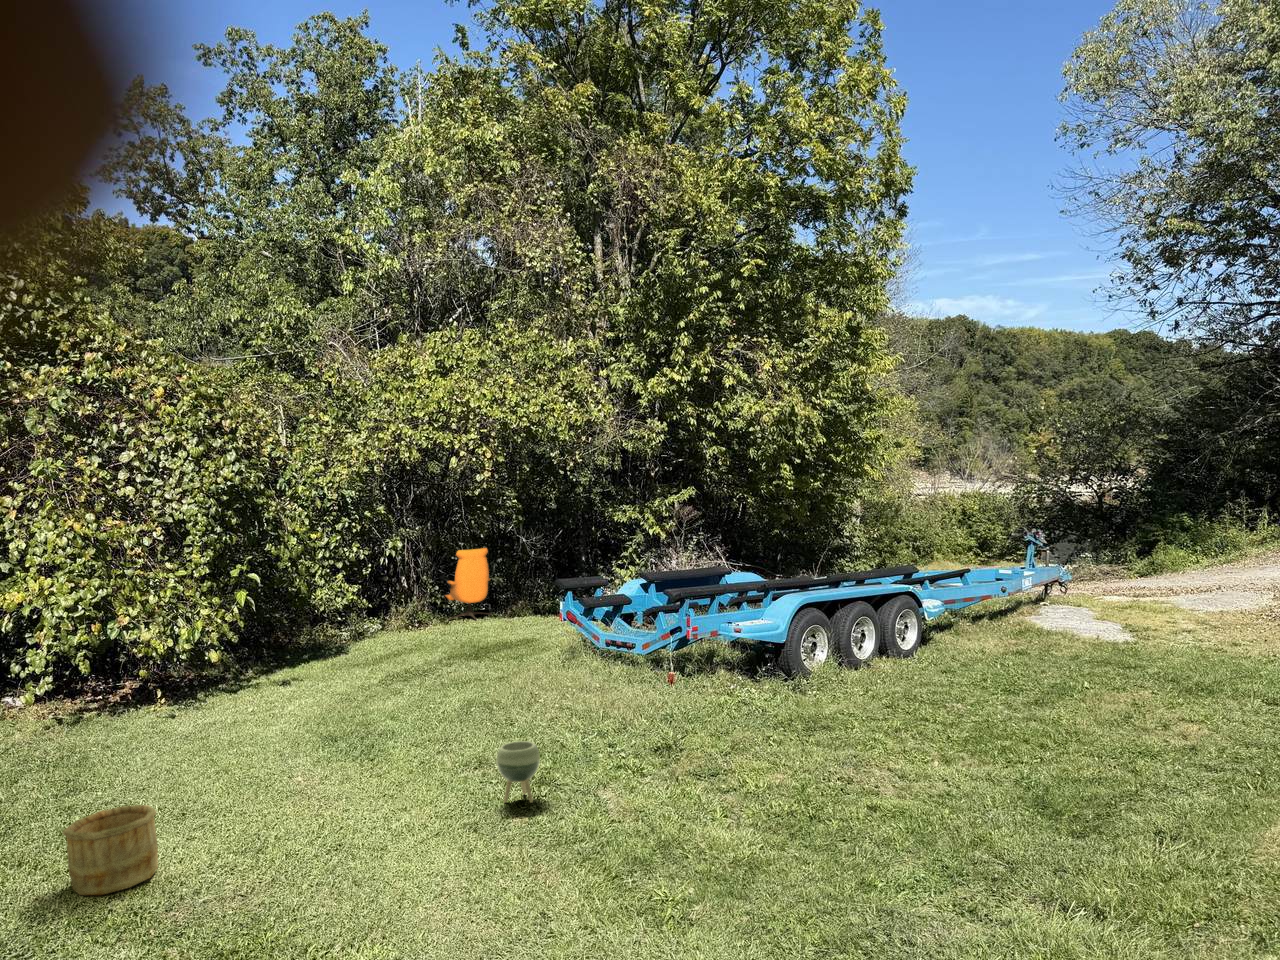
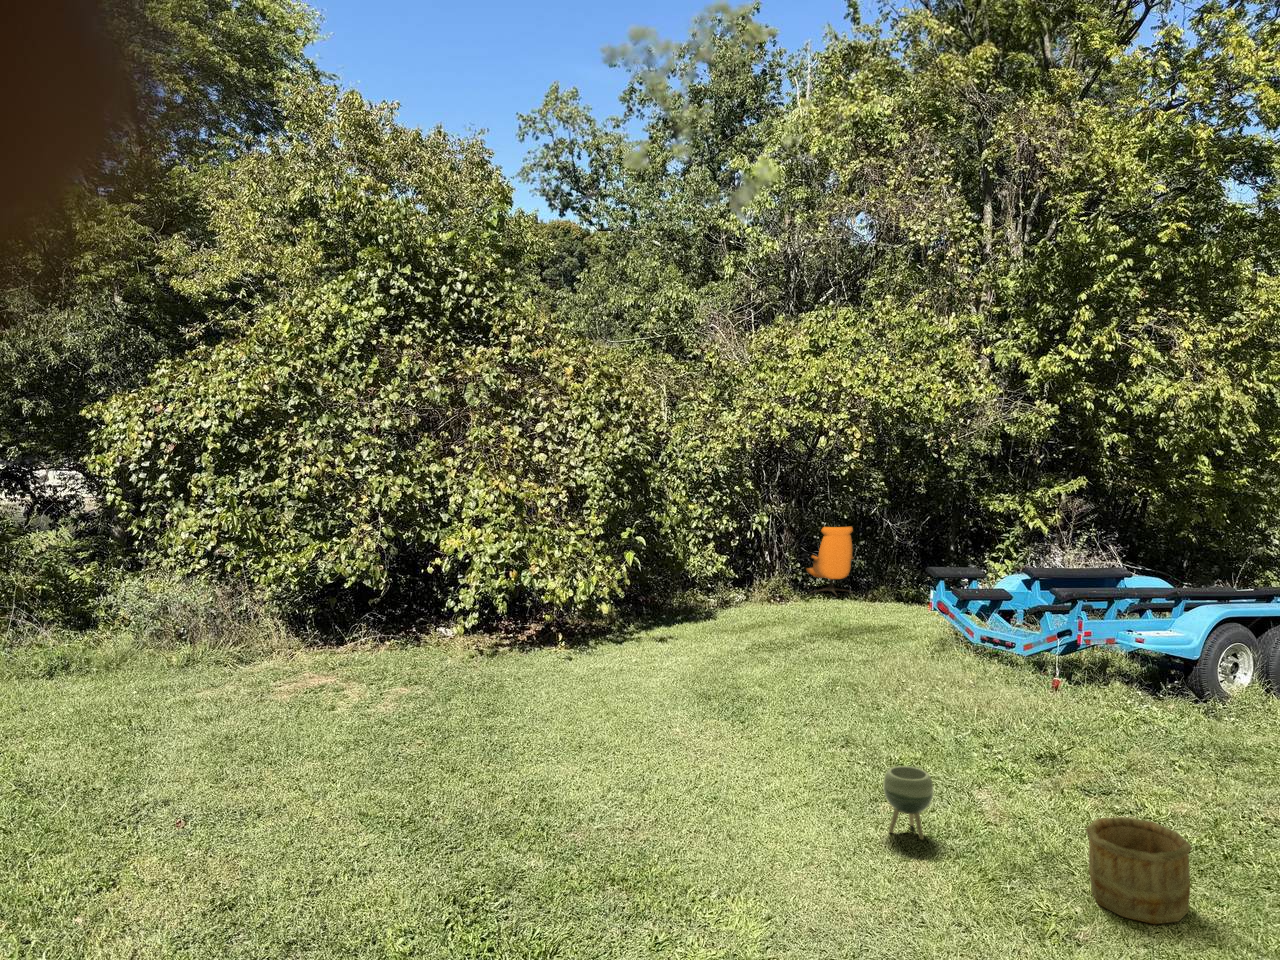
wooden bucket: present [63,805,158,895] -> present [1086,817,1192,924]

